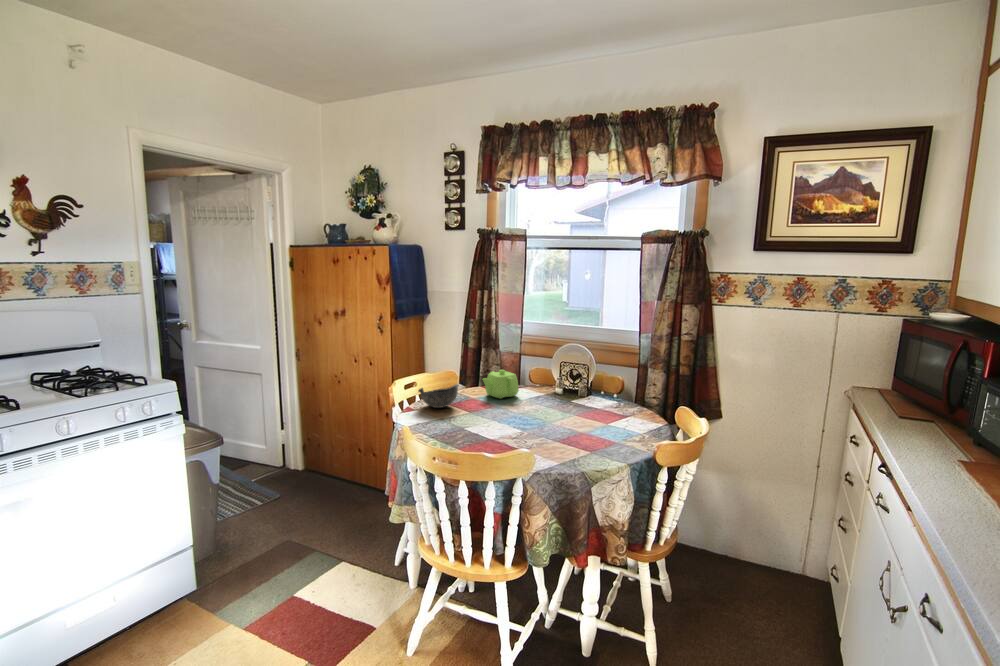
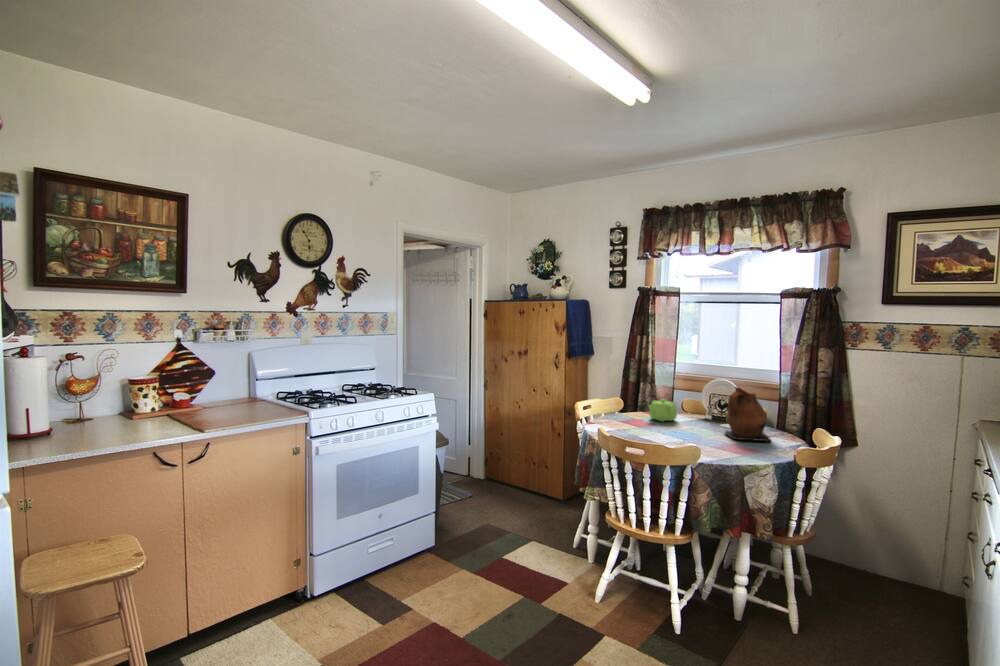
ceramic pitcher: none [571,354,629,425] -> present [725,387,771,442]
bowl: present [418,385,458,408] -> none [601,408,631,425]

